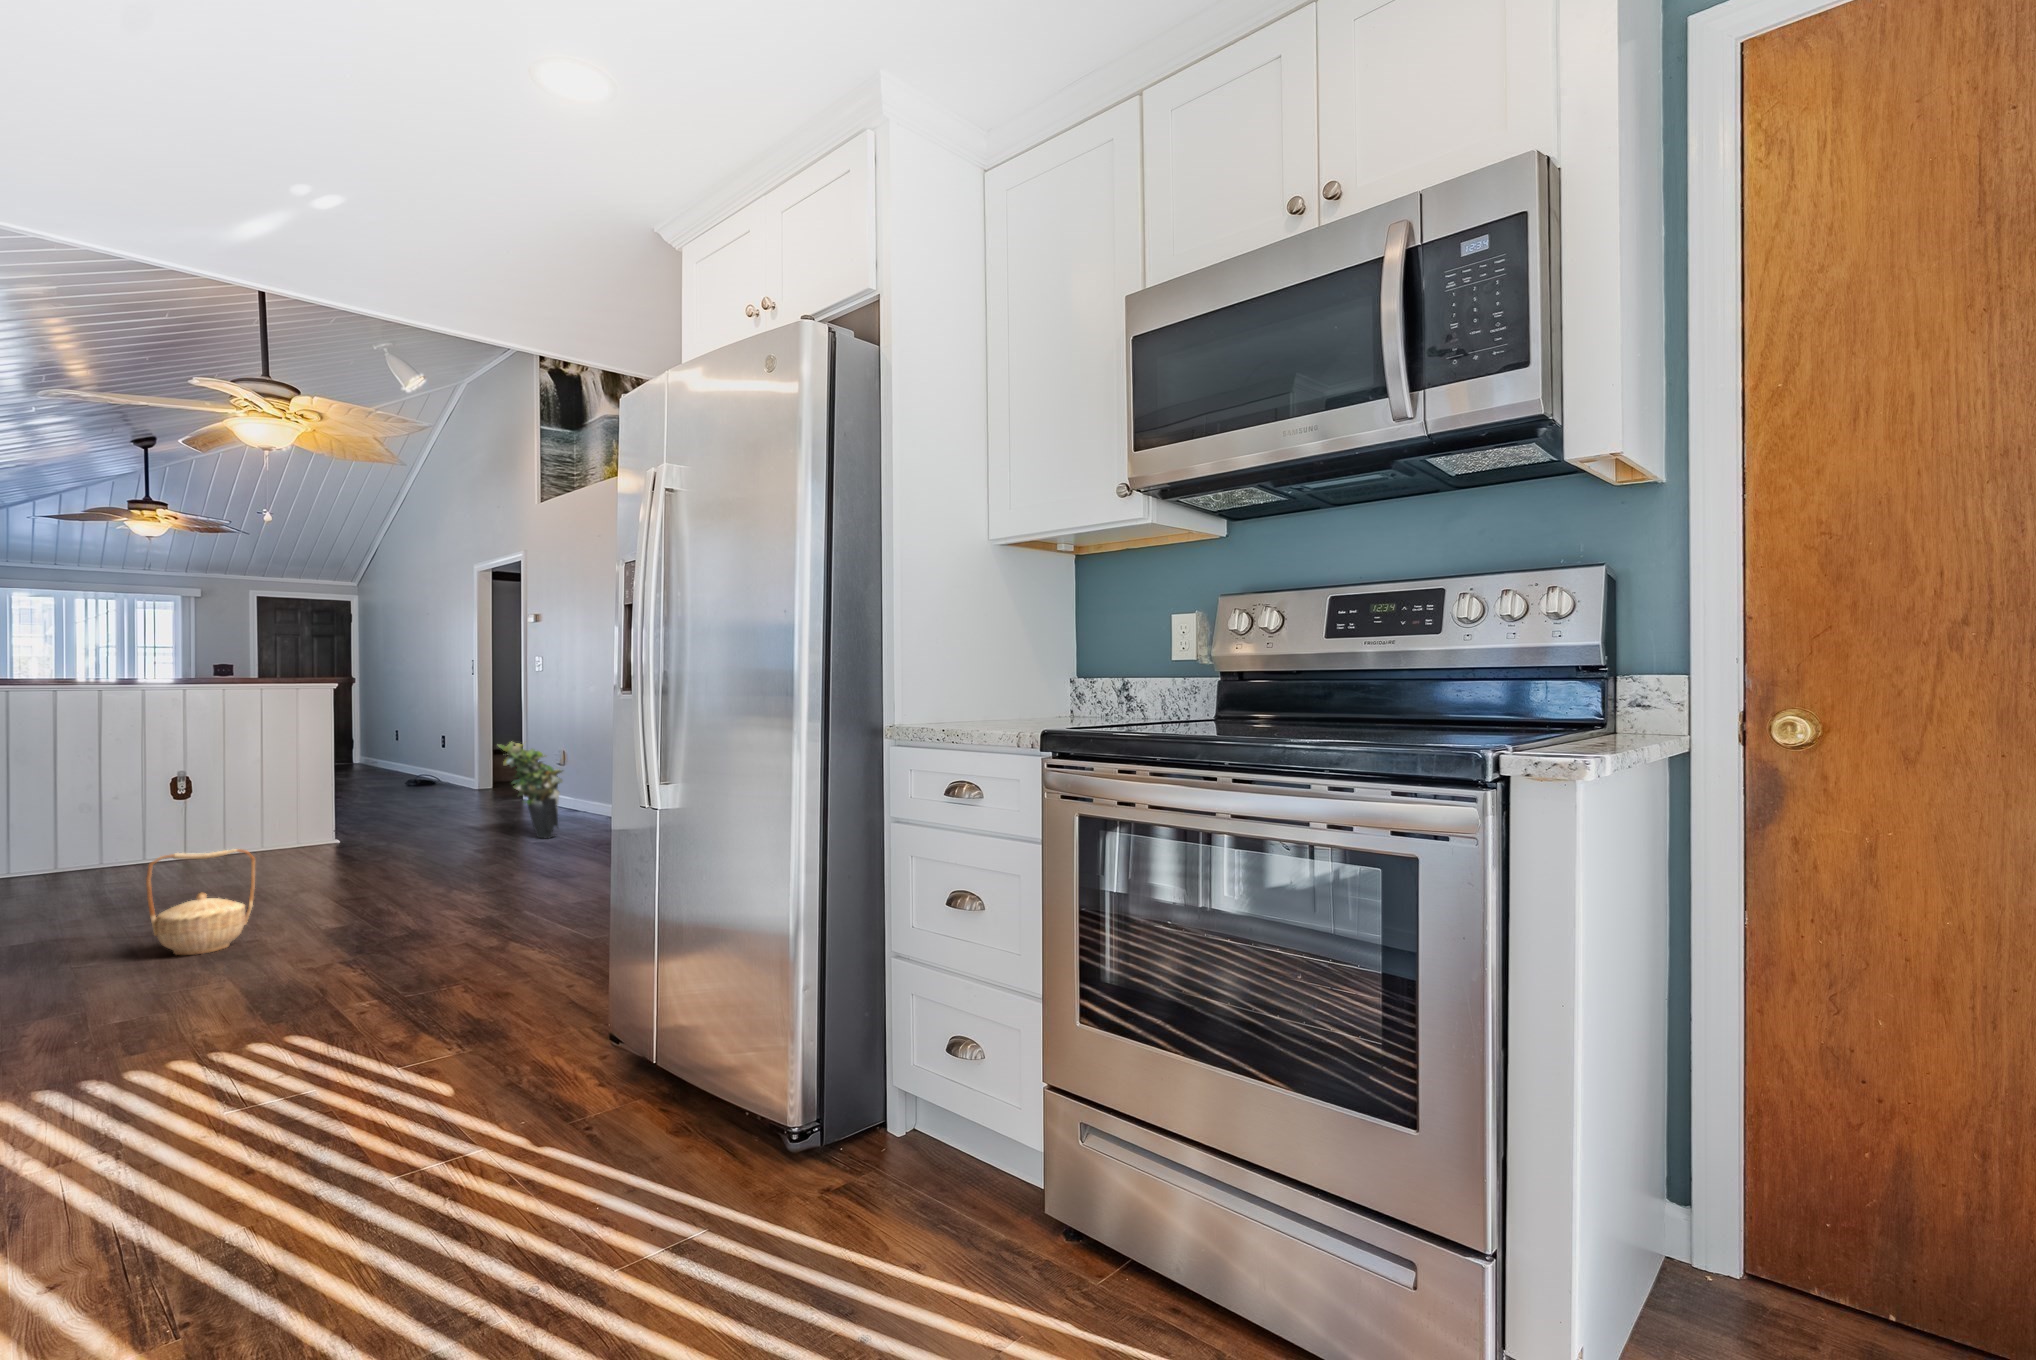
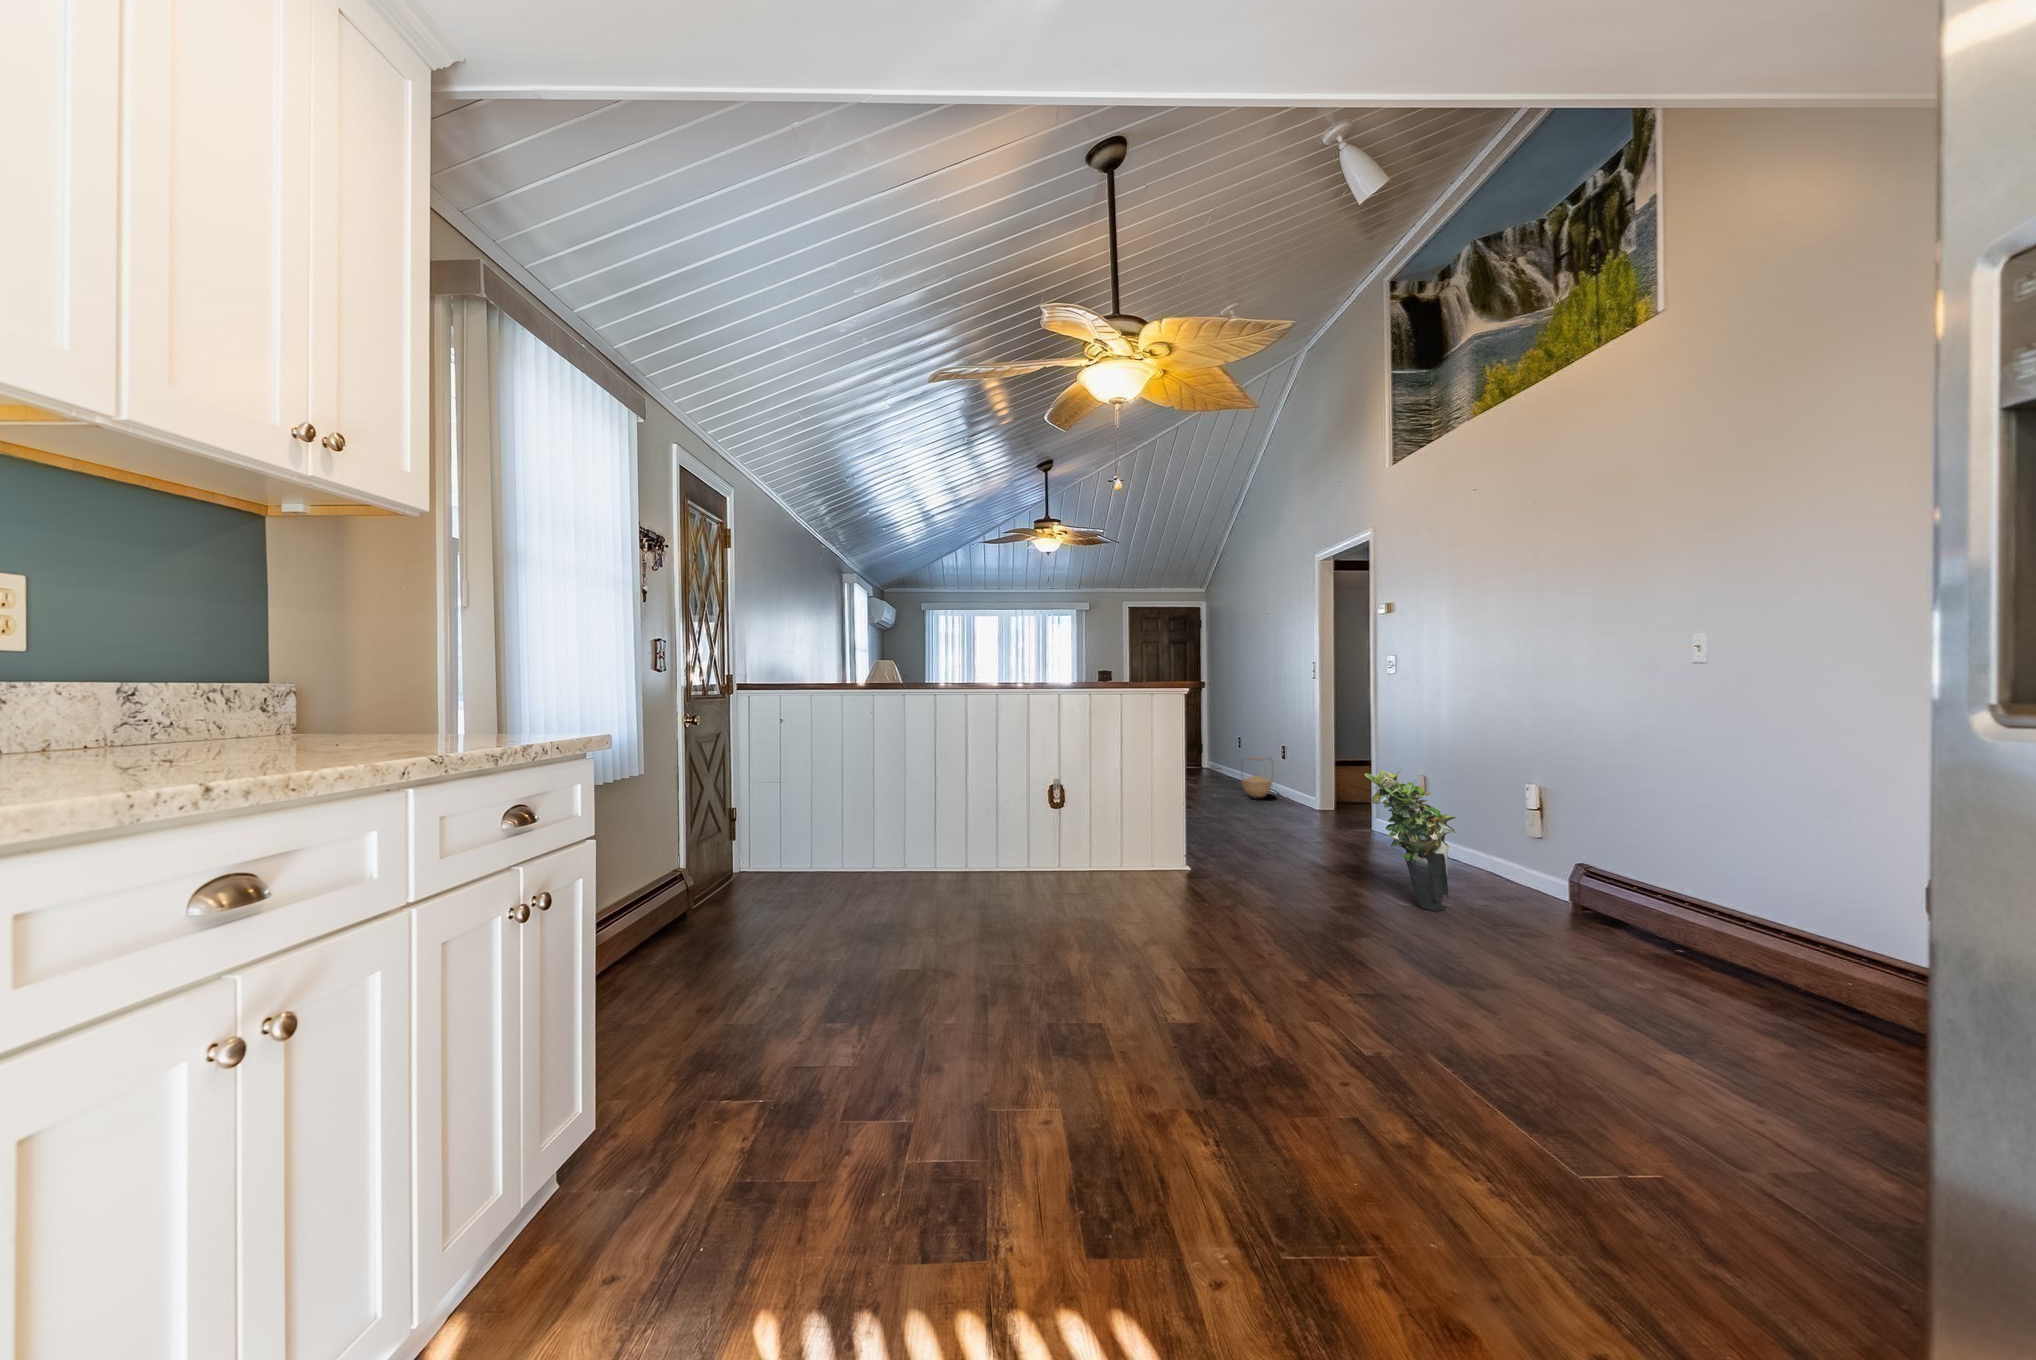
basket: present [146,849,255,955] -> present [1242,757,1272,797]

